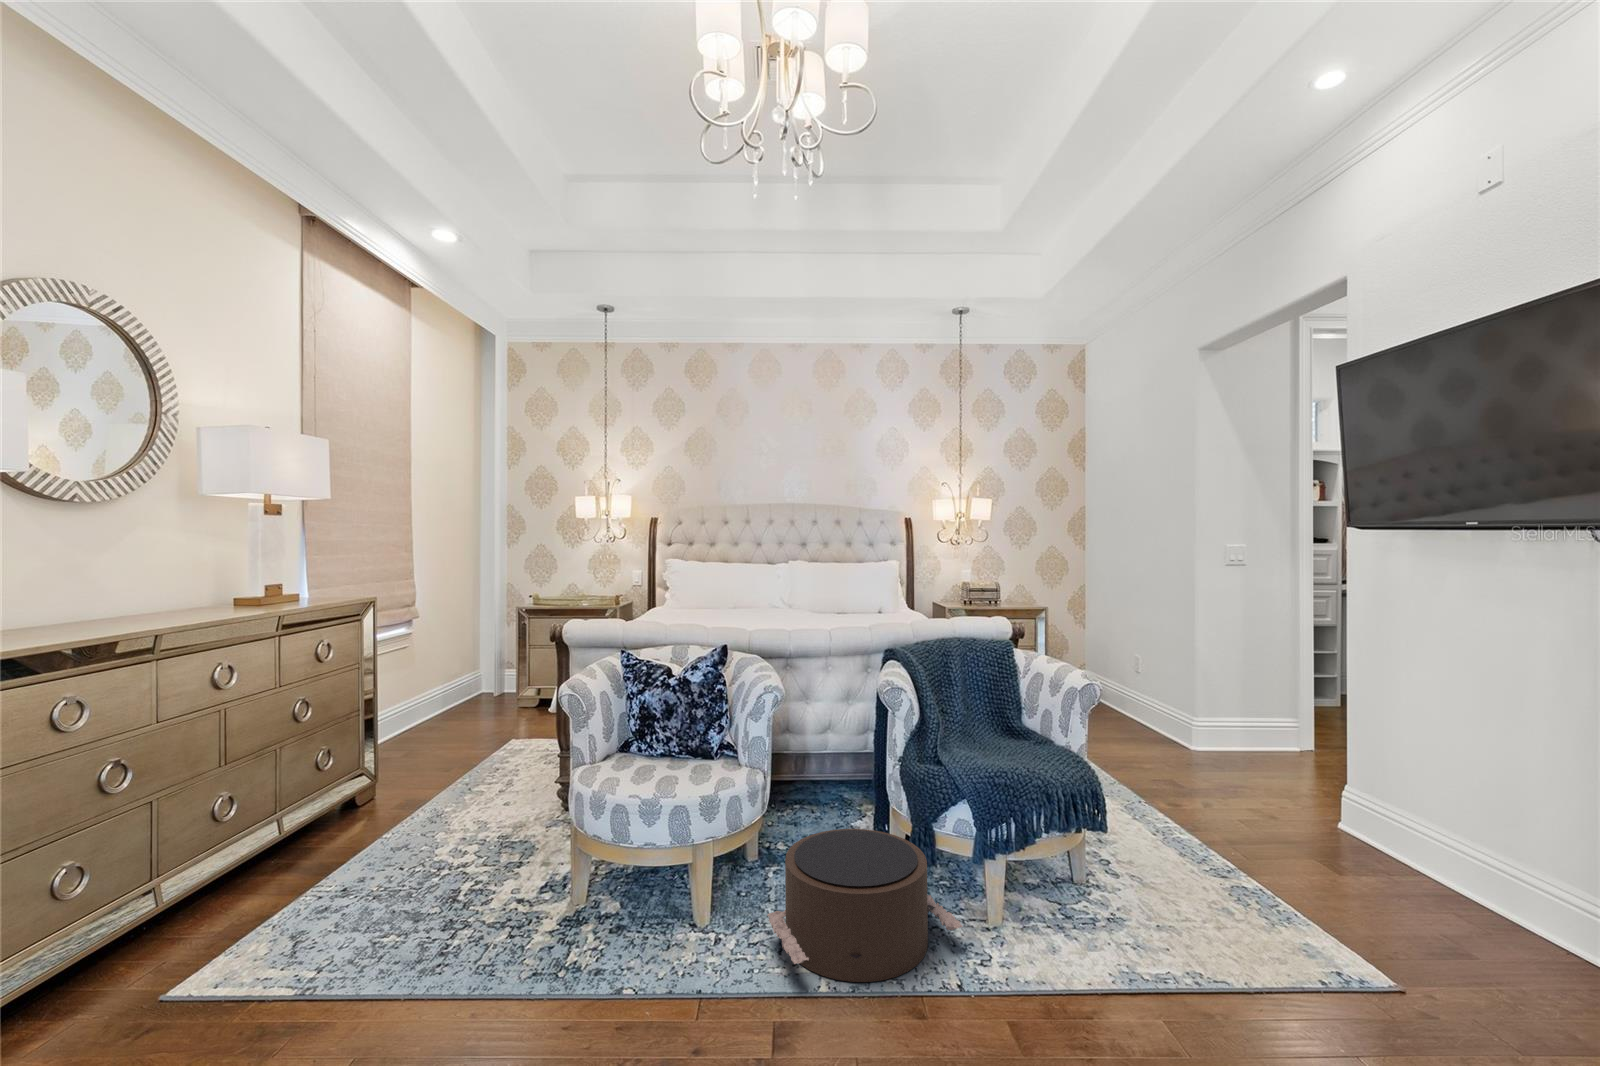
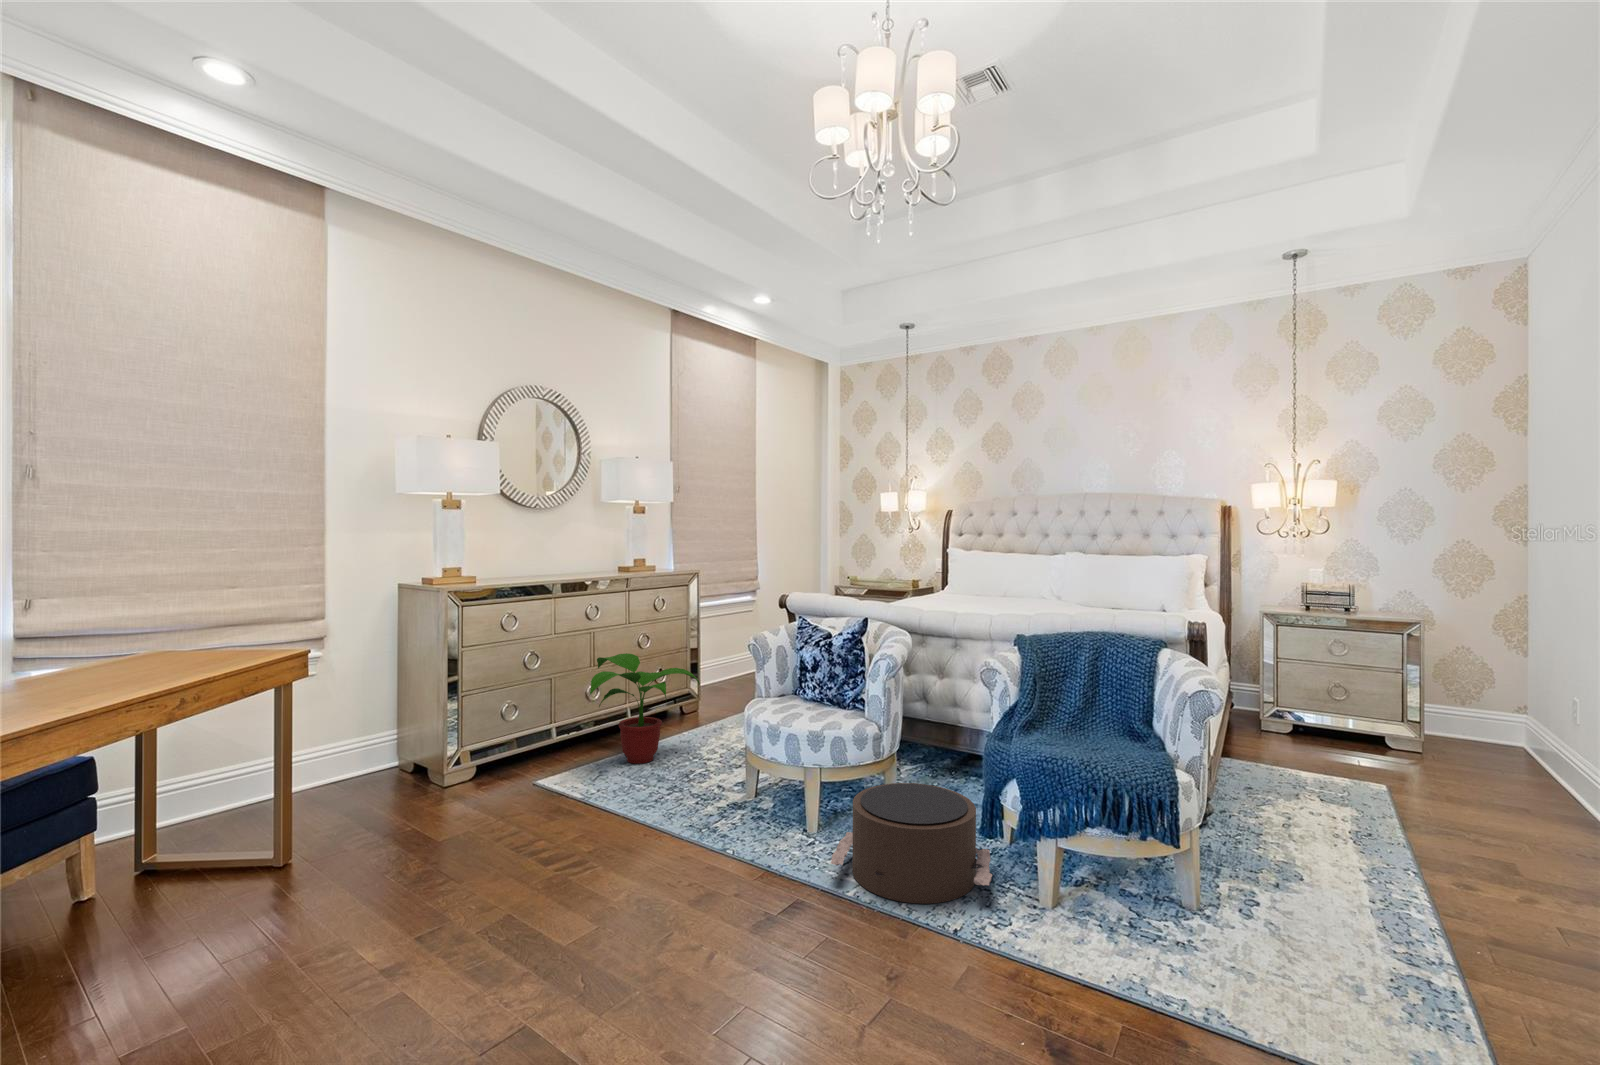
potted plant: none [249,734,444,903] -> present [590,653,700,764]

